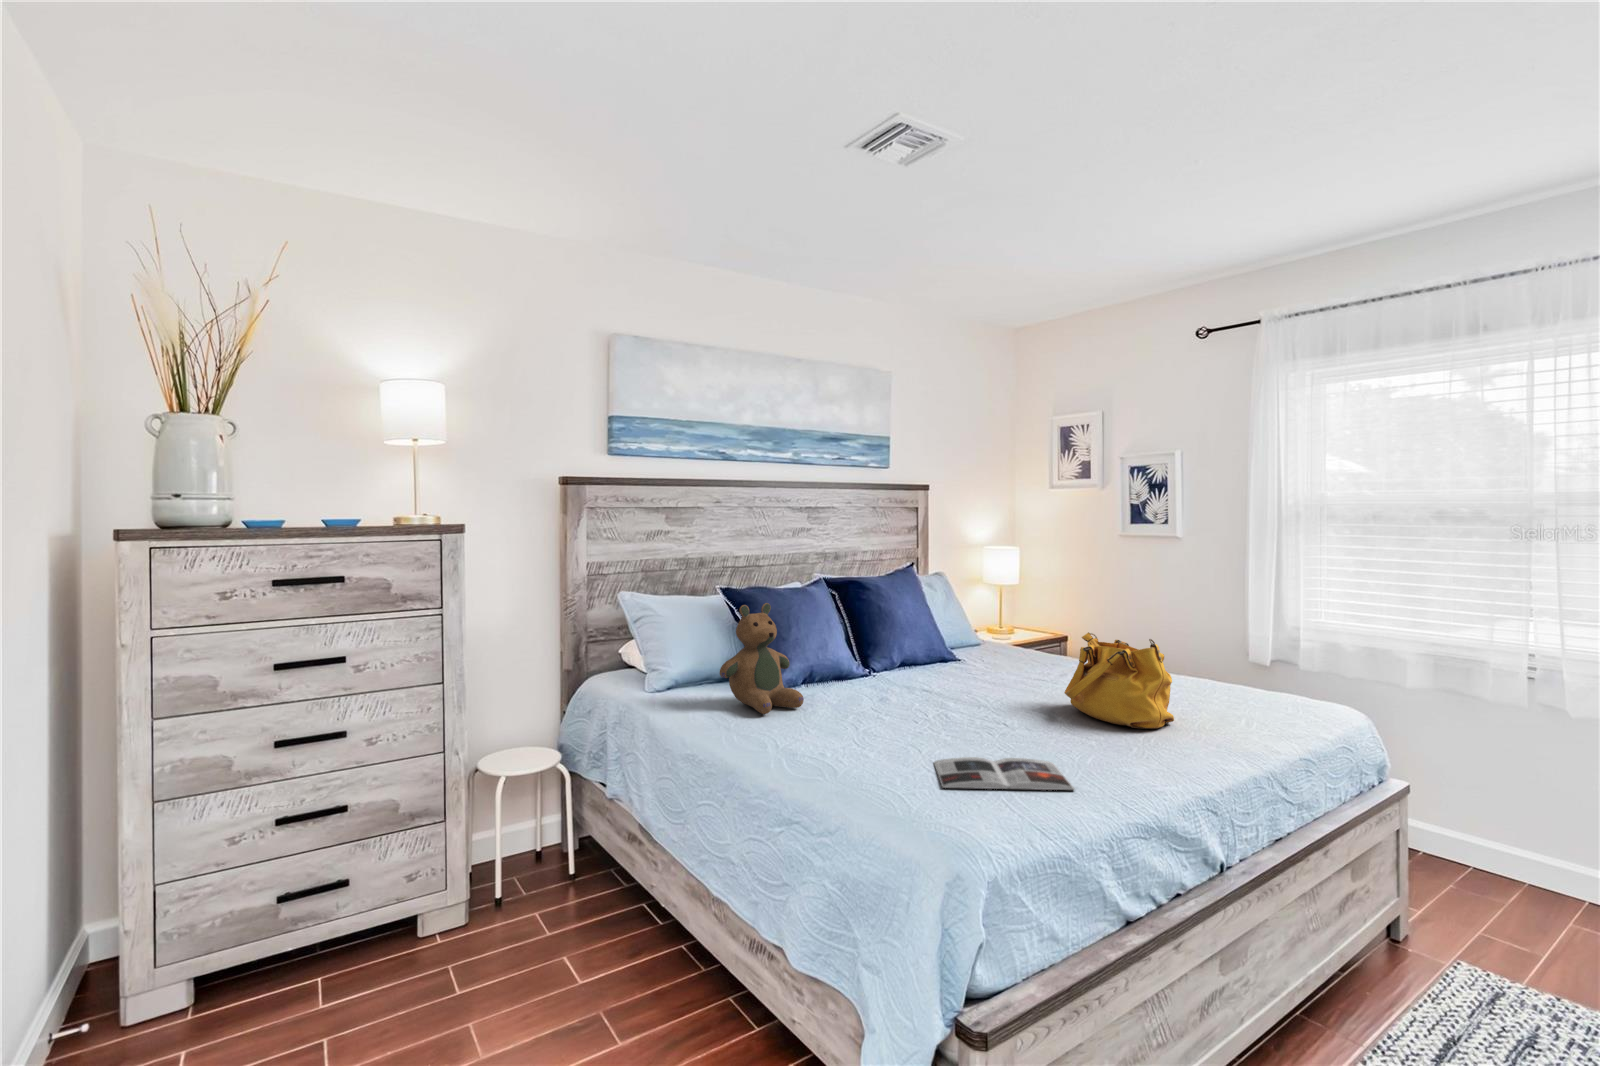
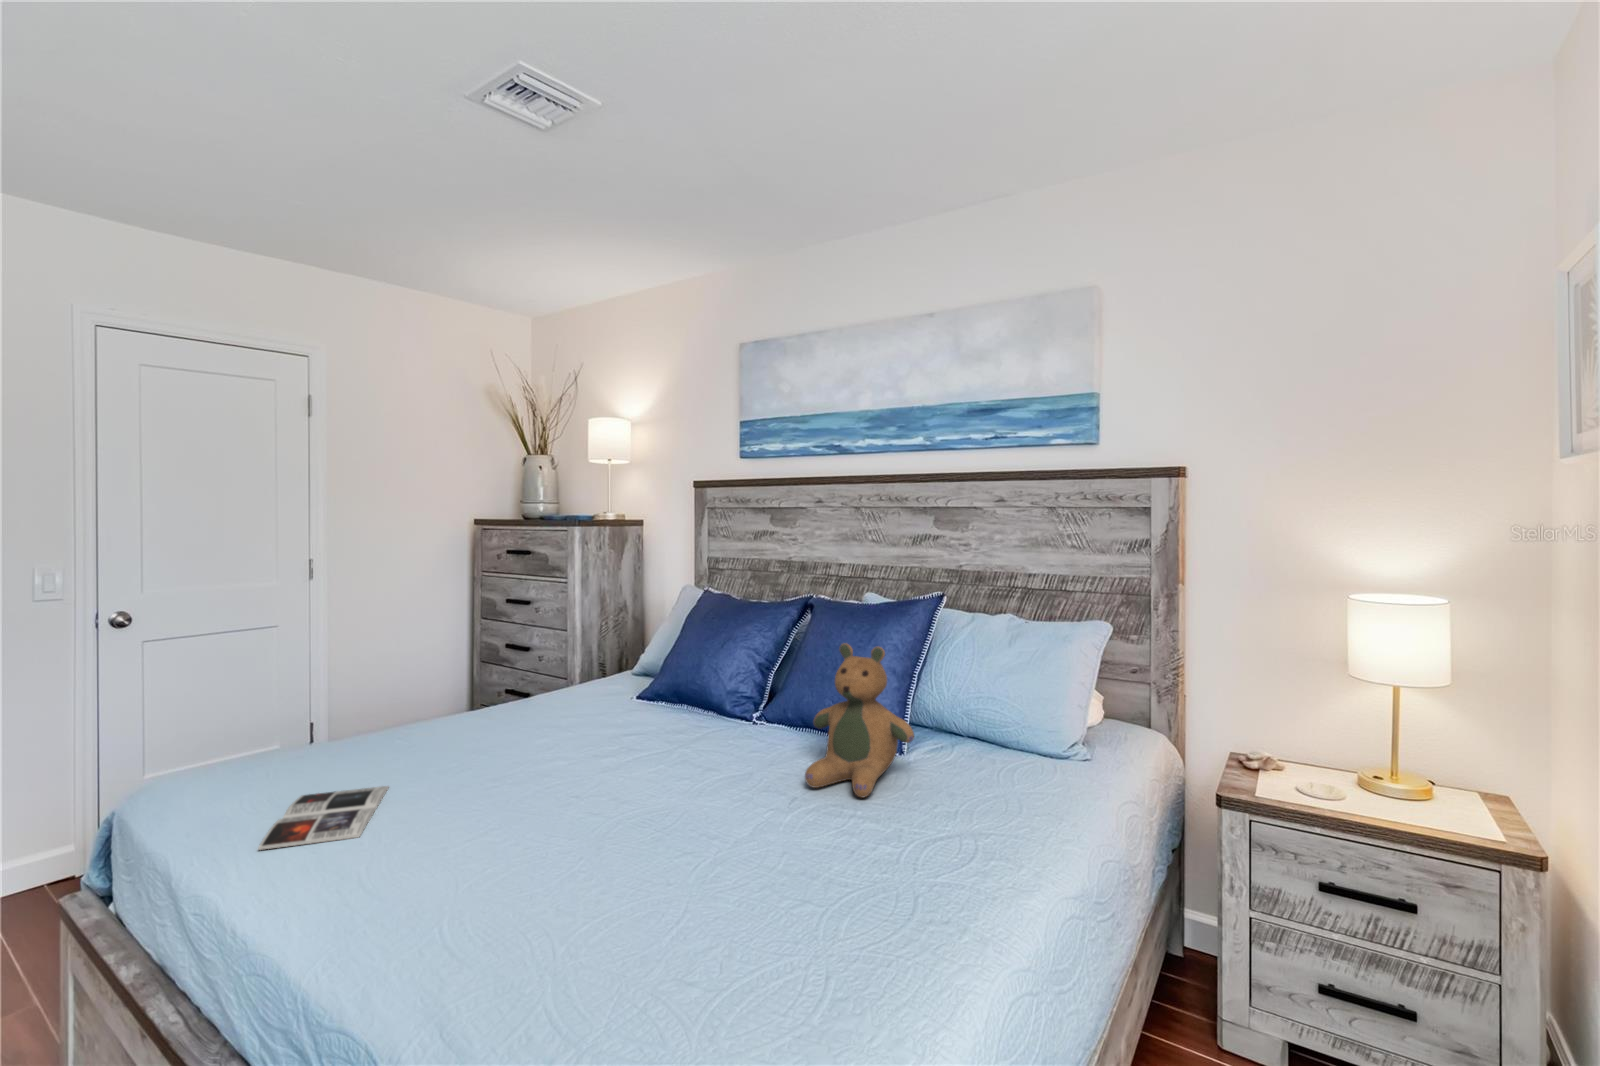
teddy bear: present [720,603,804,714] -> present [805,643,914,797]
handbag: present [1064,632,1174,729] -> none [491,730,662,904]

